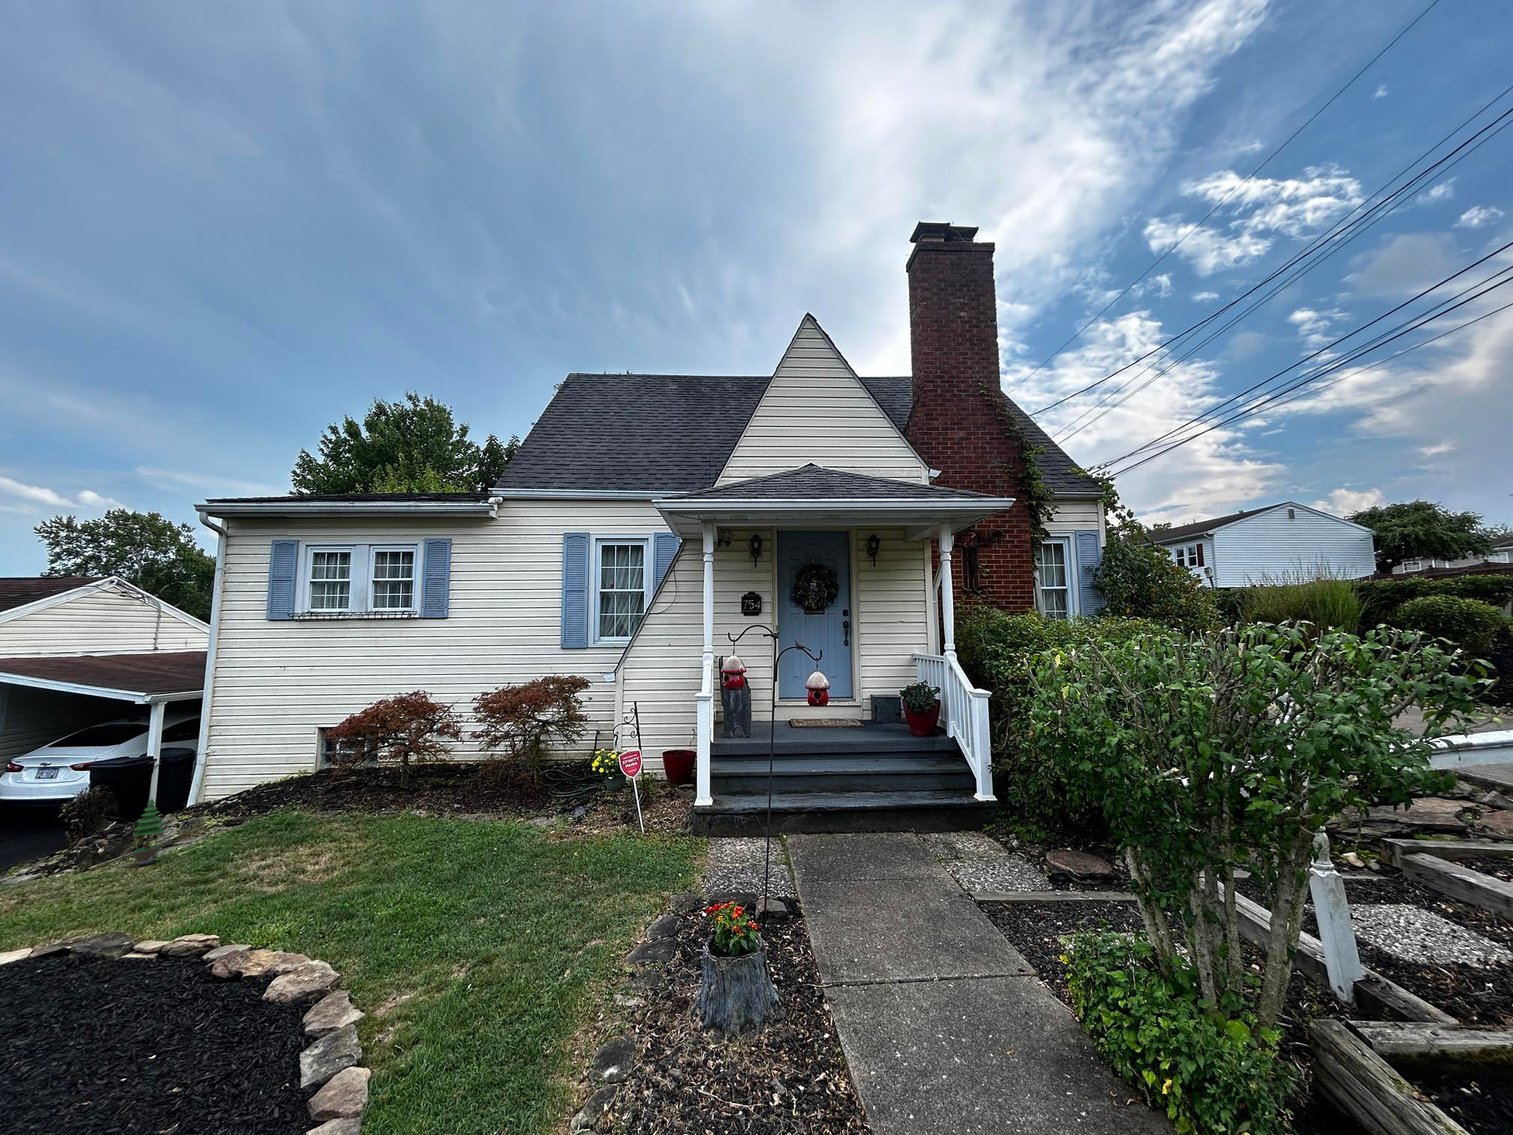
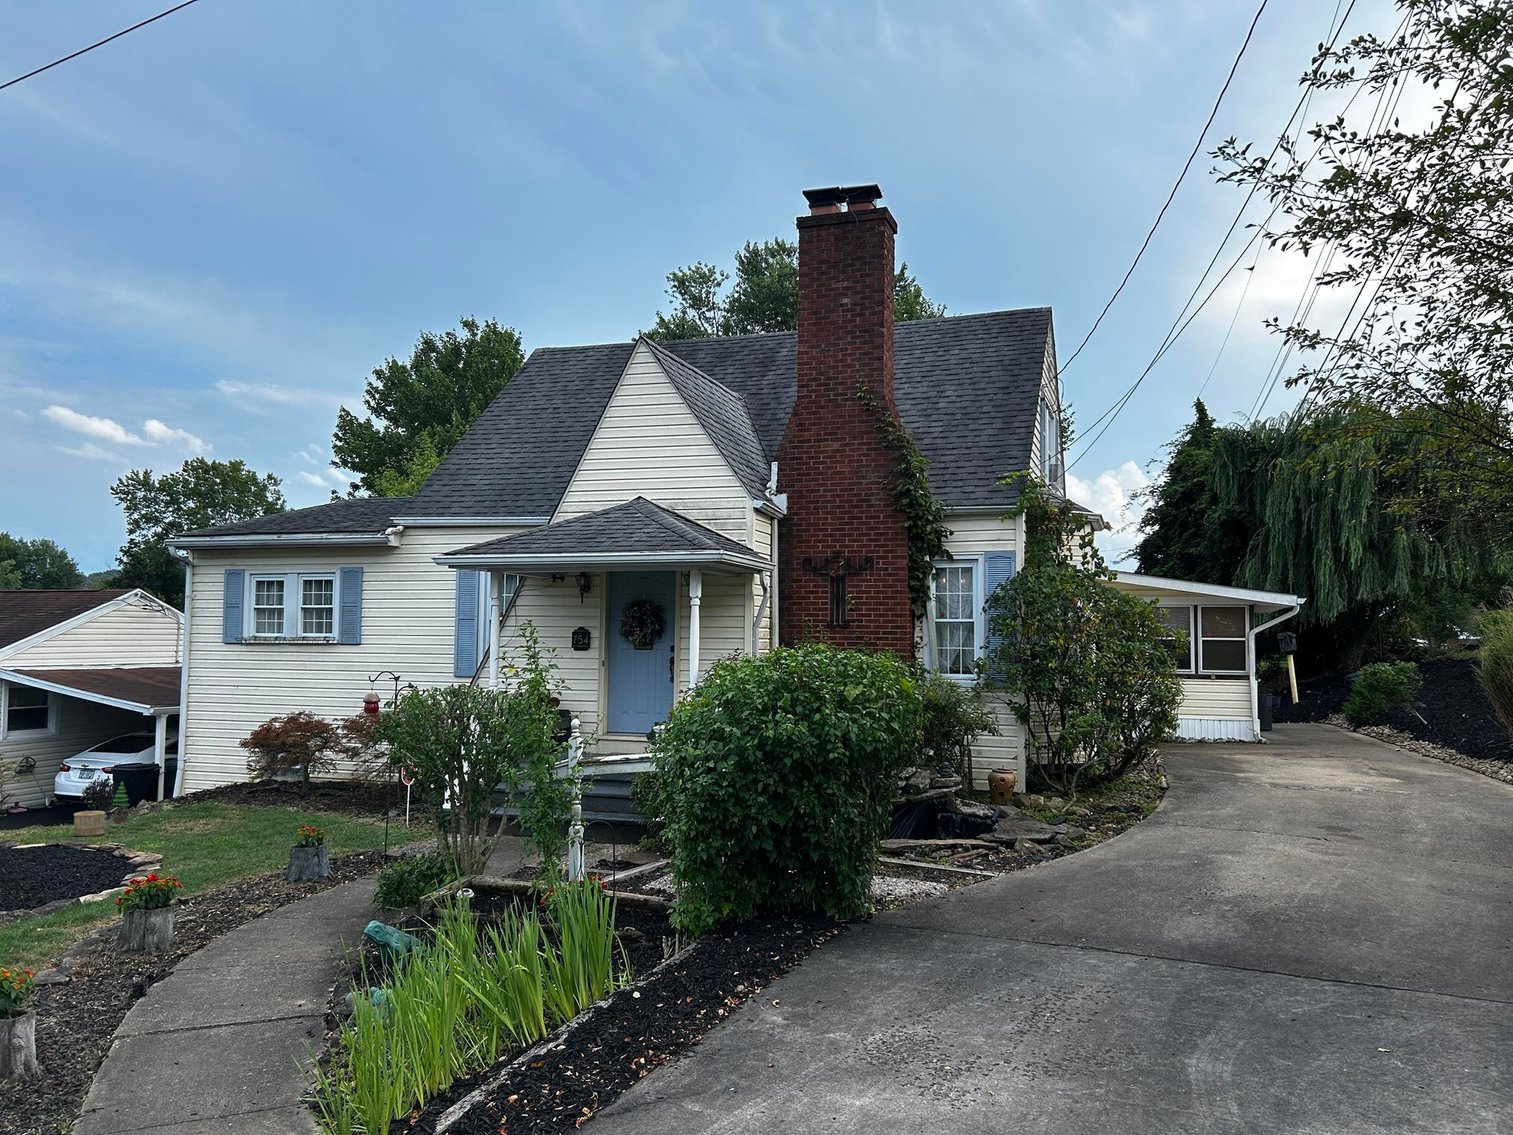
wooden bucket: none [68,858,136,911] -> present [74,811,105,836]

